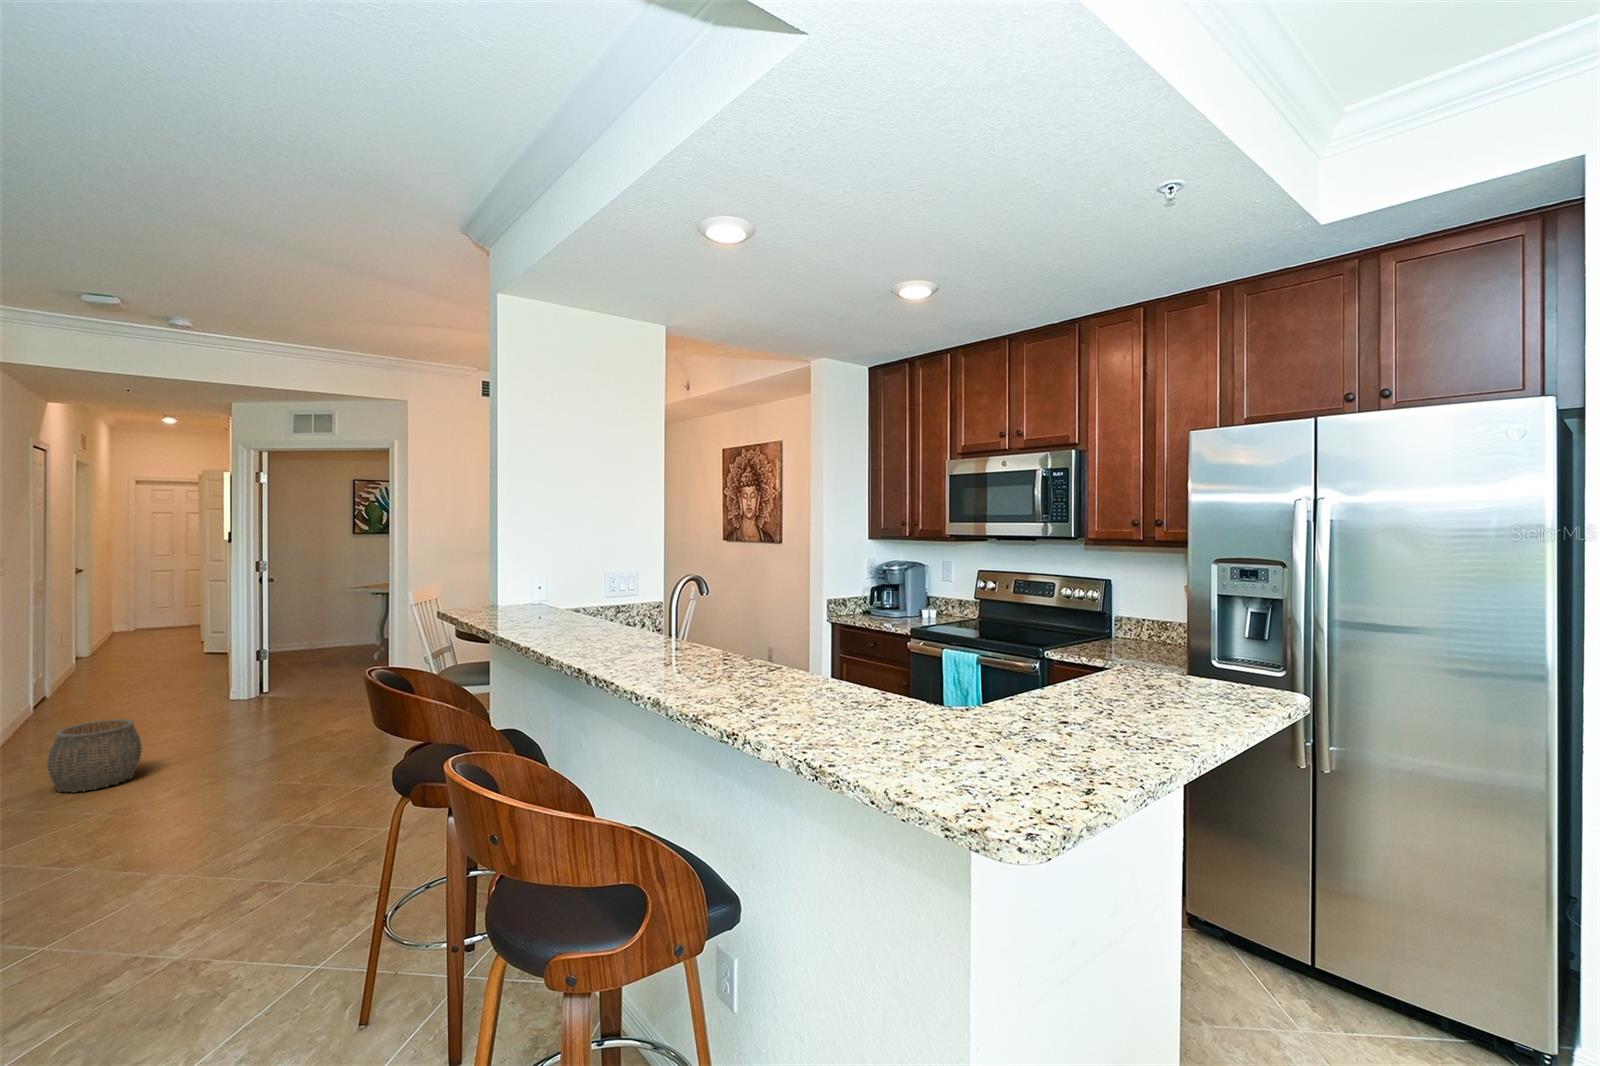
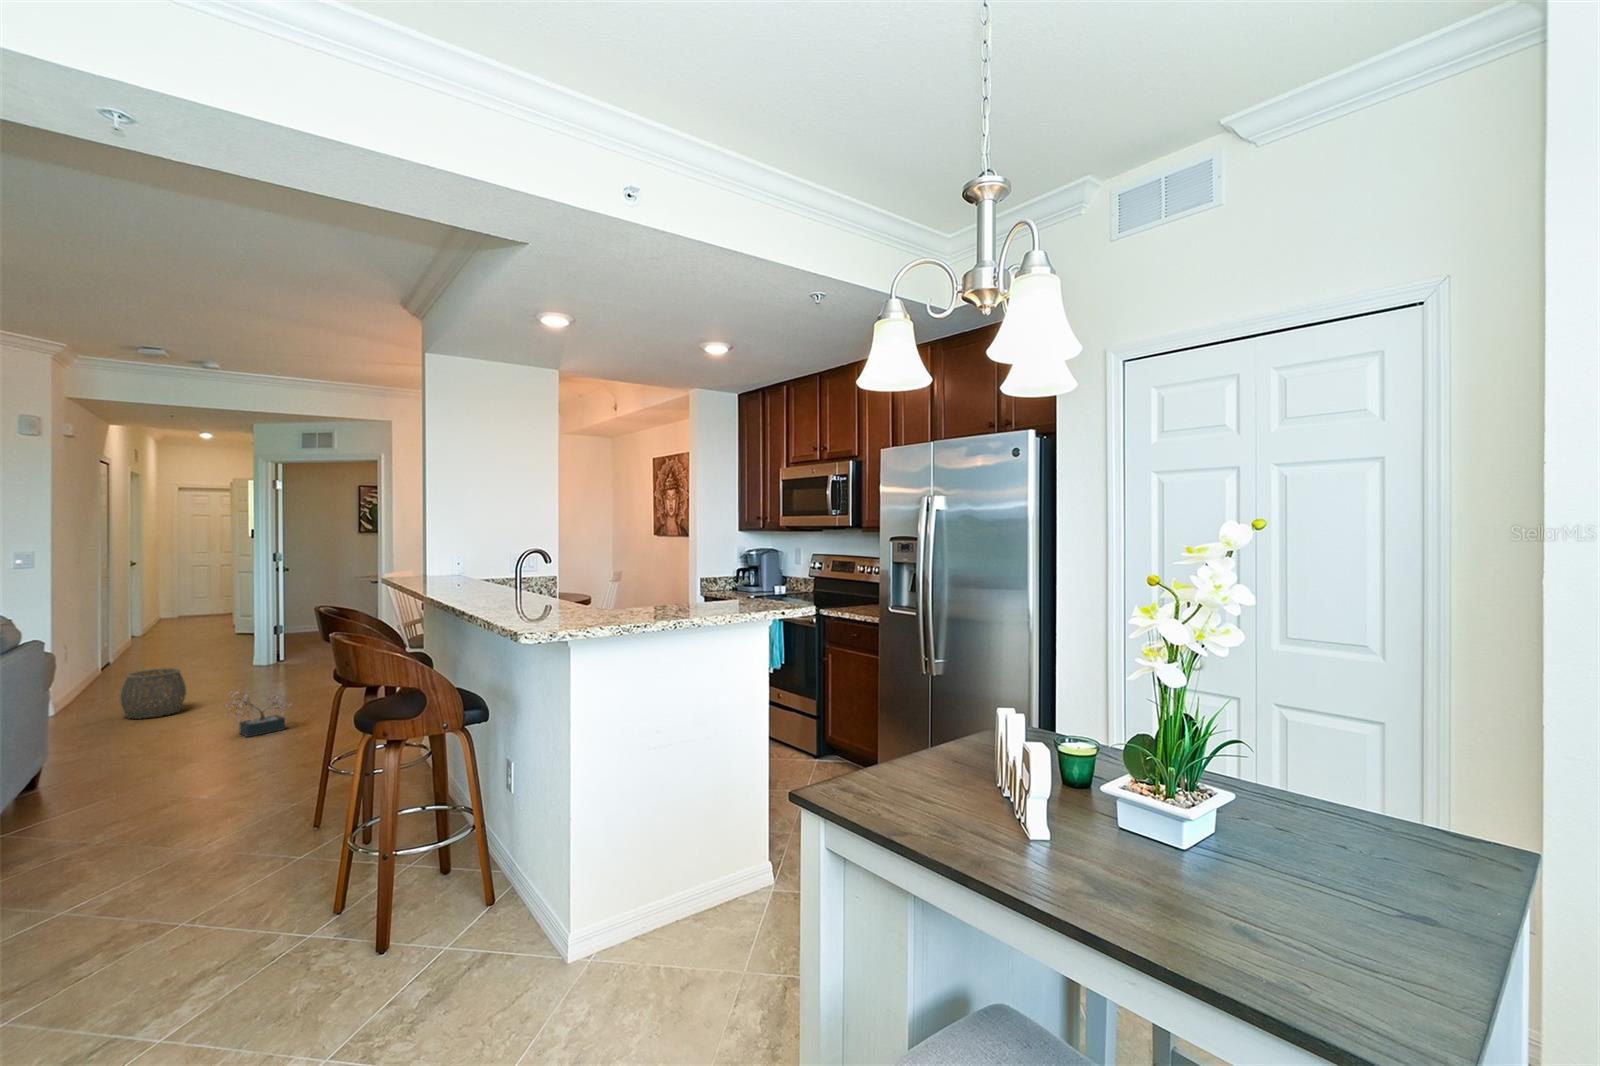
decorative plant: none [196,759,291,825] -> present [225,691,292,737]

